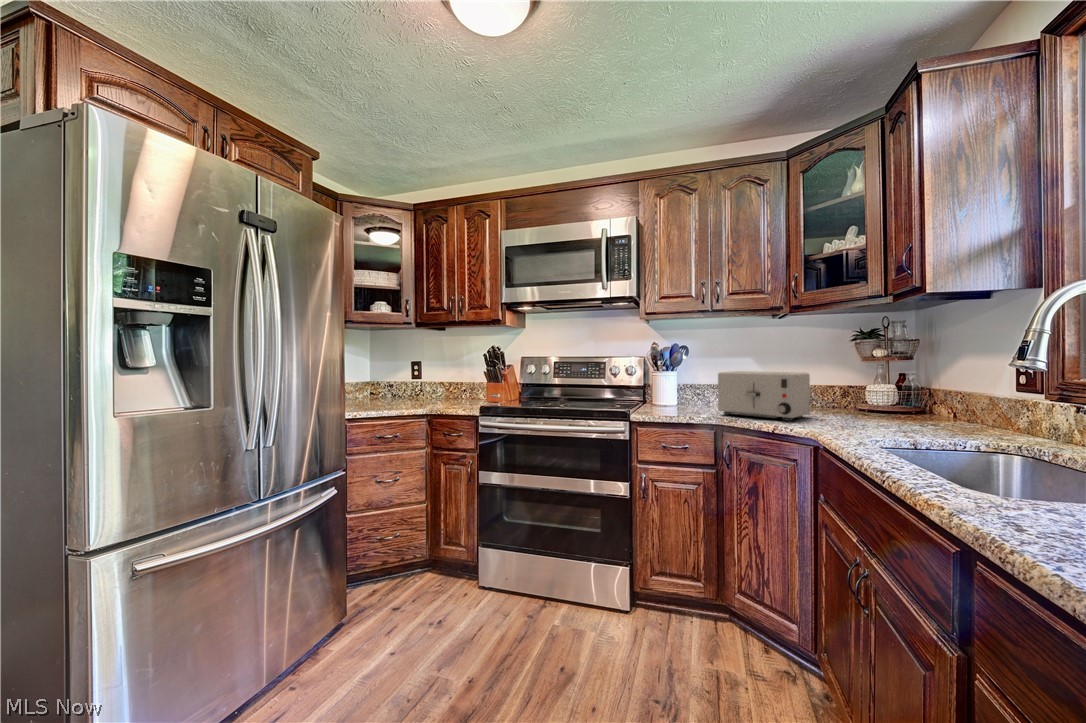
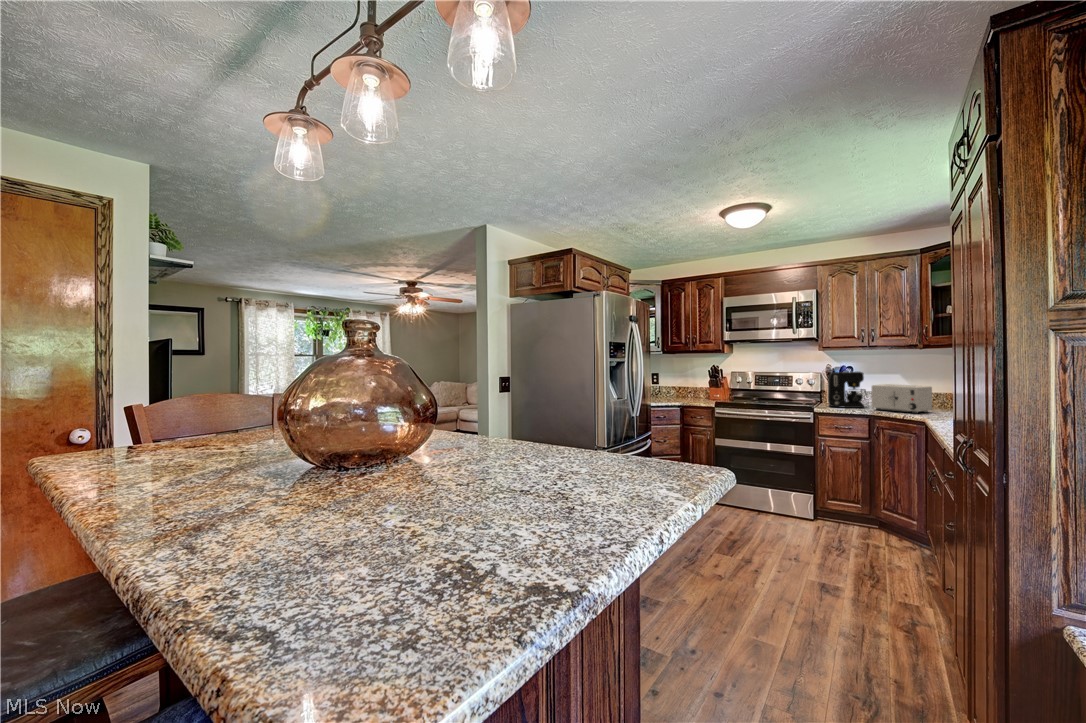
coffee maker: none [653,352,709,411] -> present [828,372,867,408]

